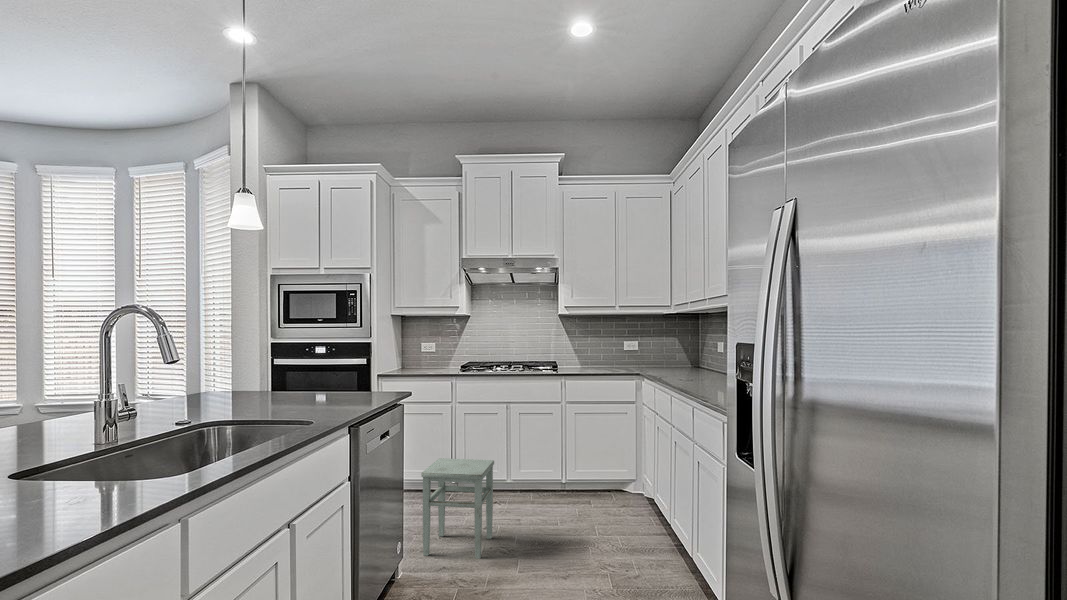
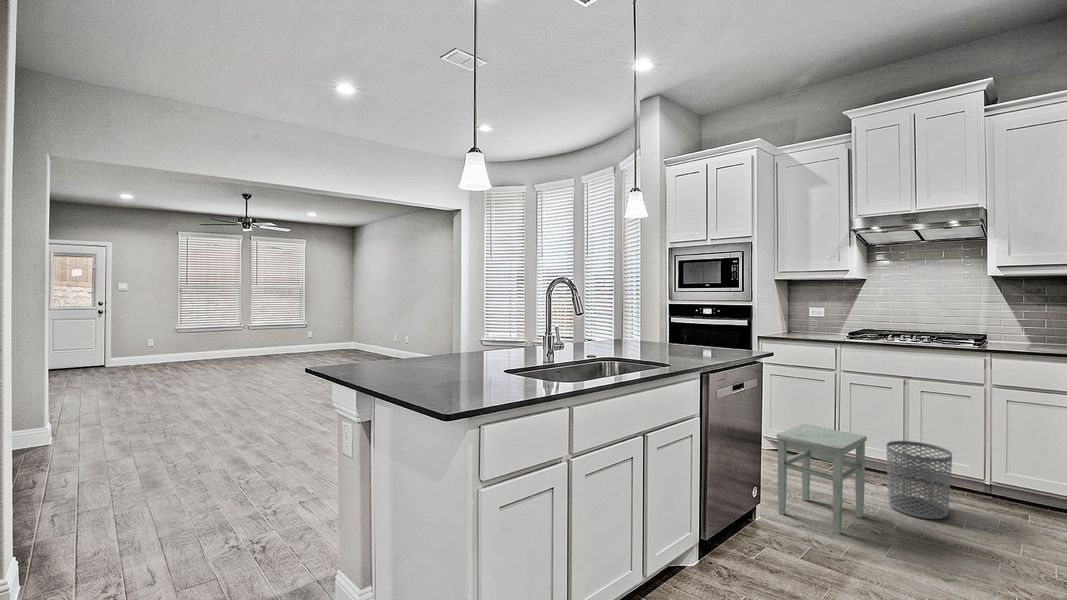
waste bin: none [504,459,550,526] -> present [887,441,952,519]

